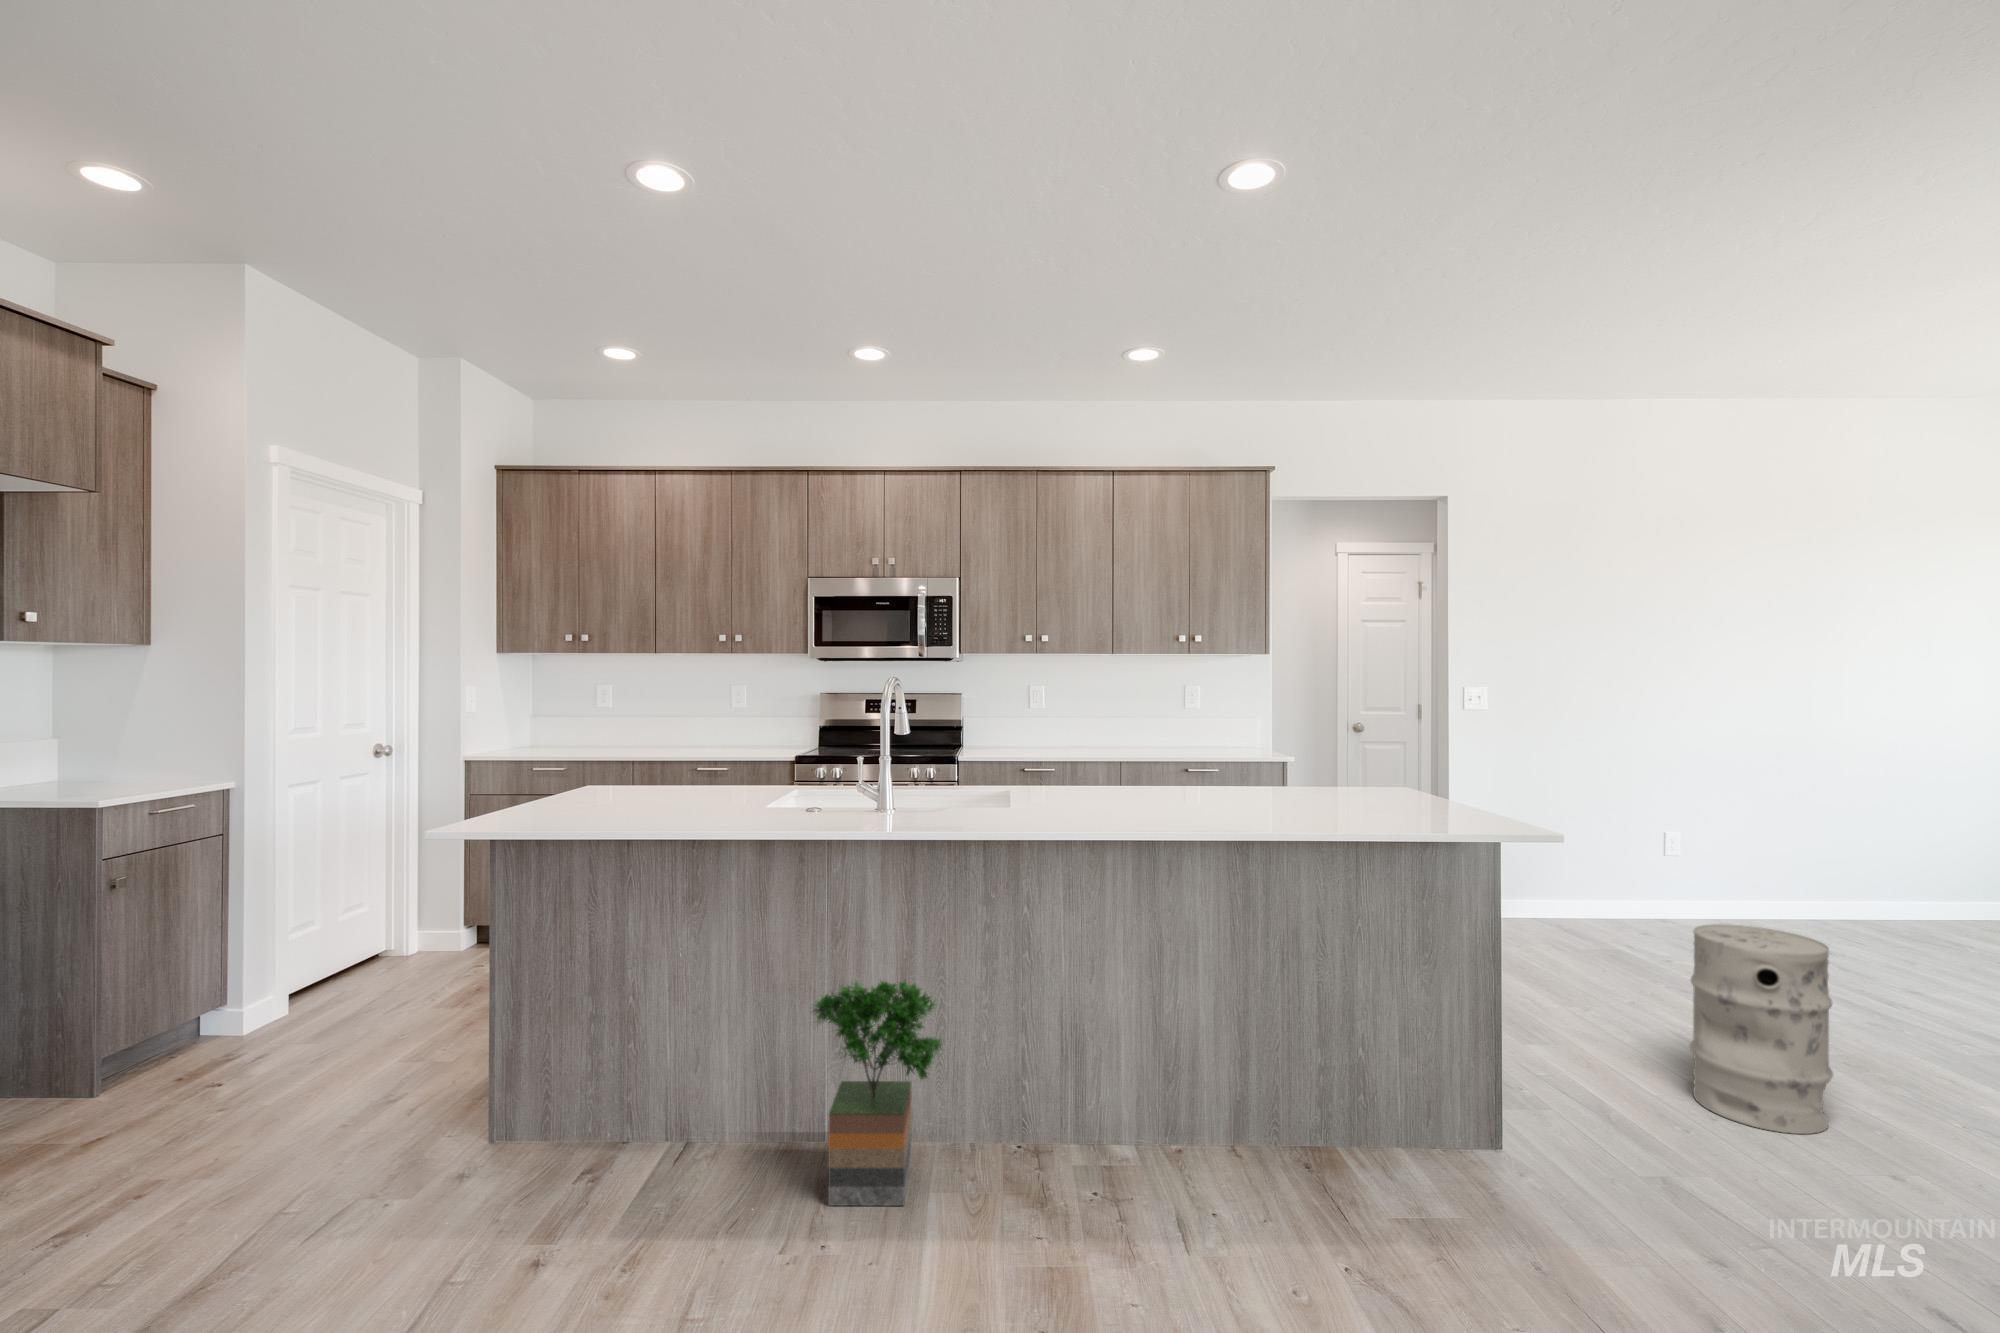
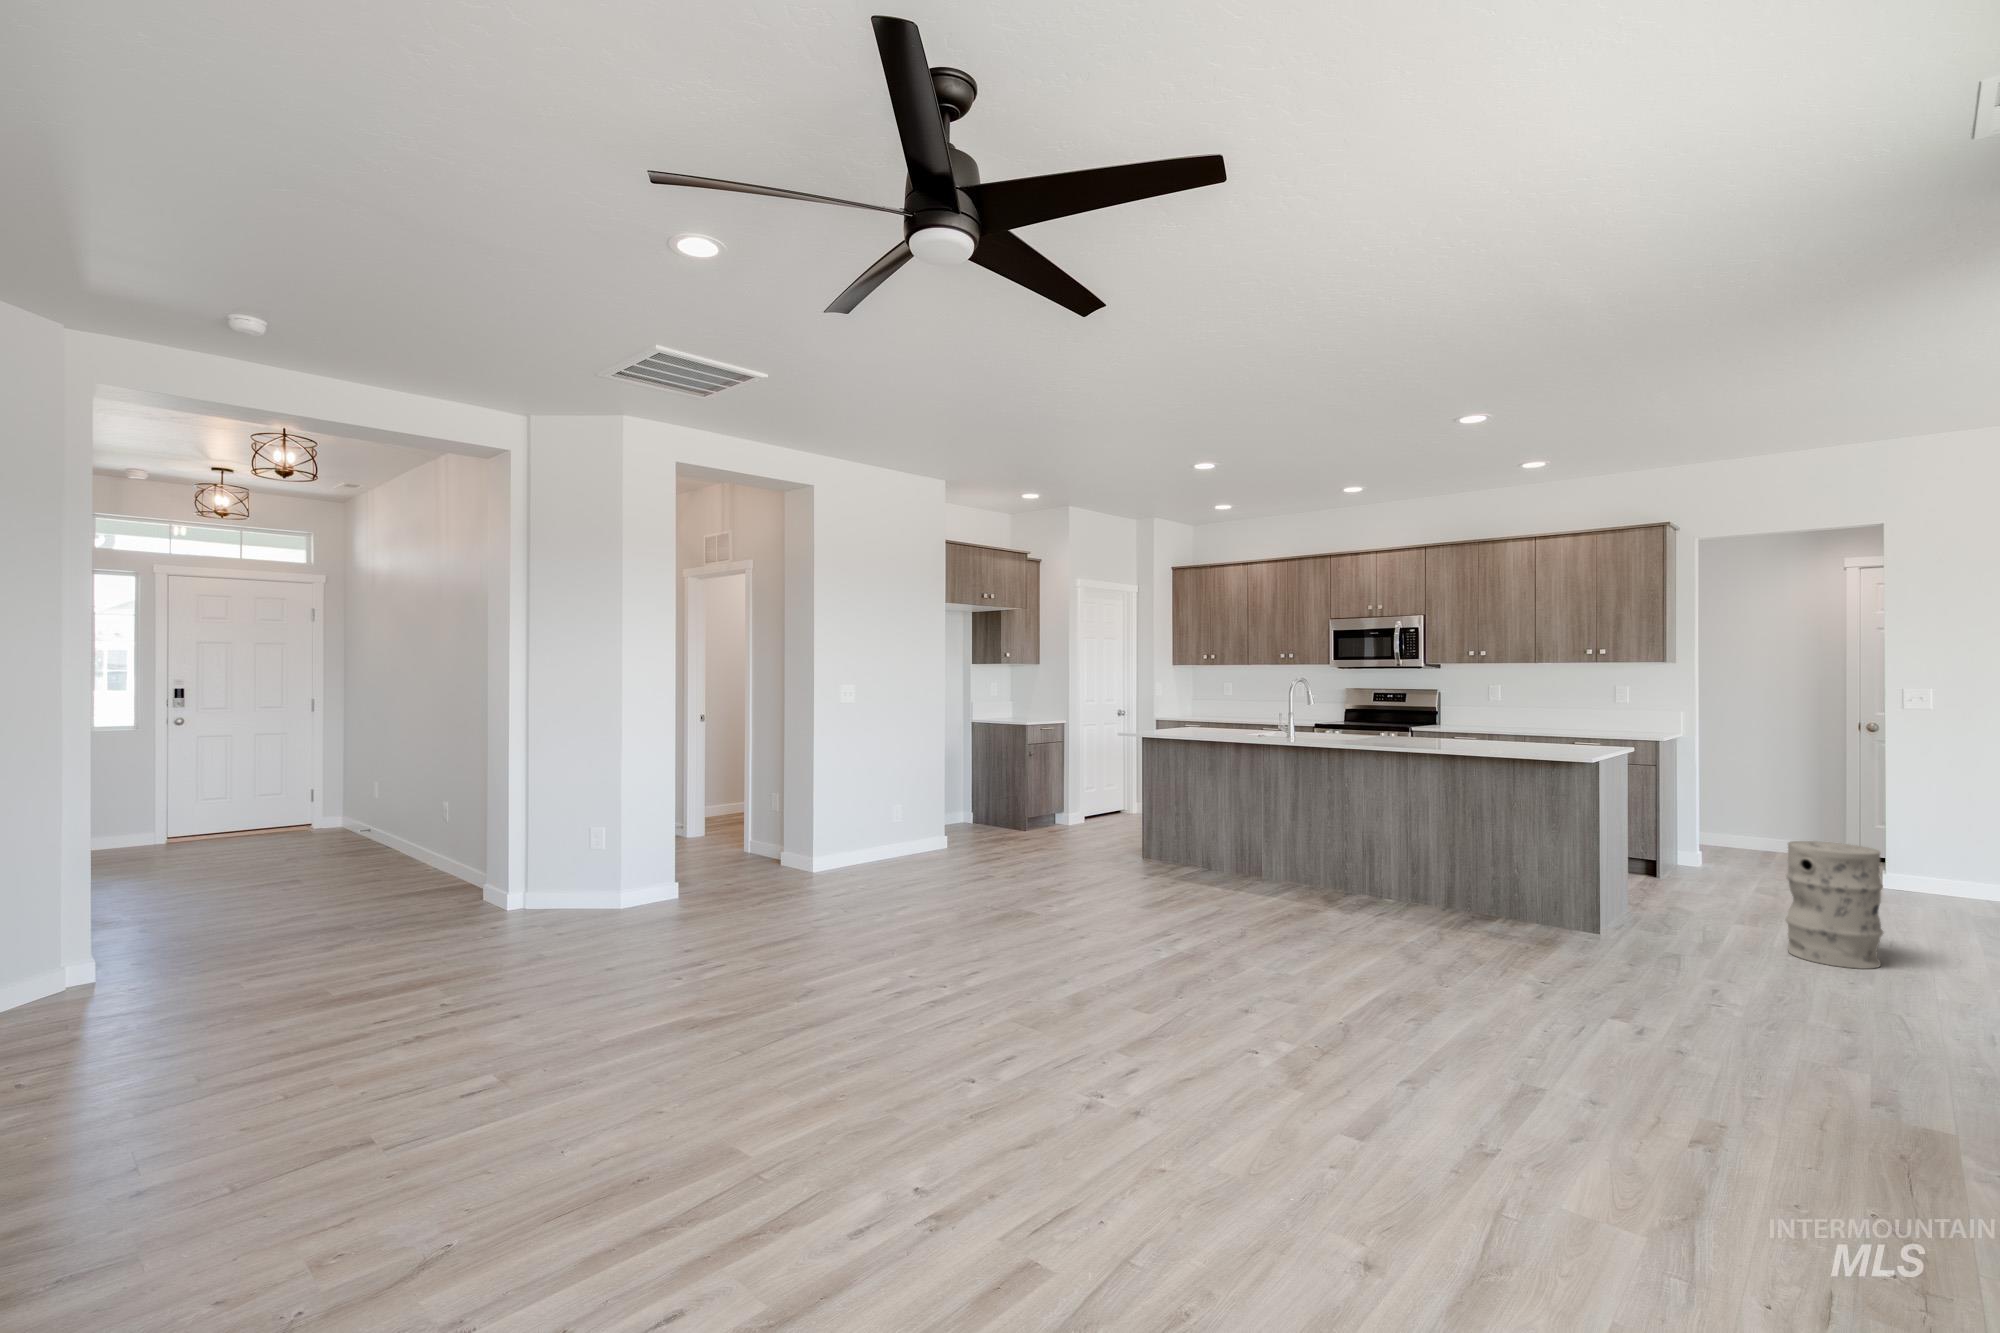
potted tree: present [813,981,942,1206] -> none [1243,801,1298,889]

